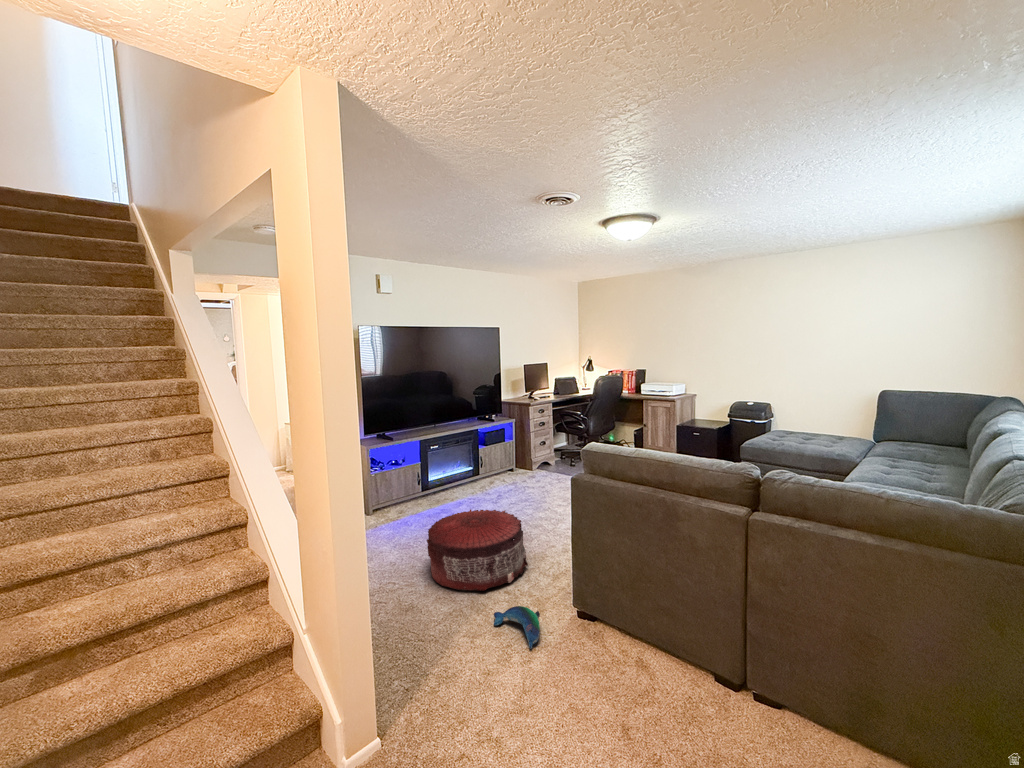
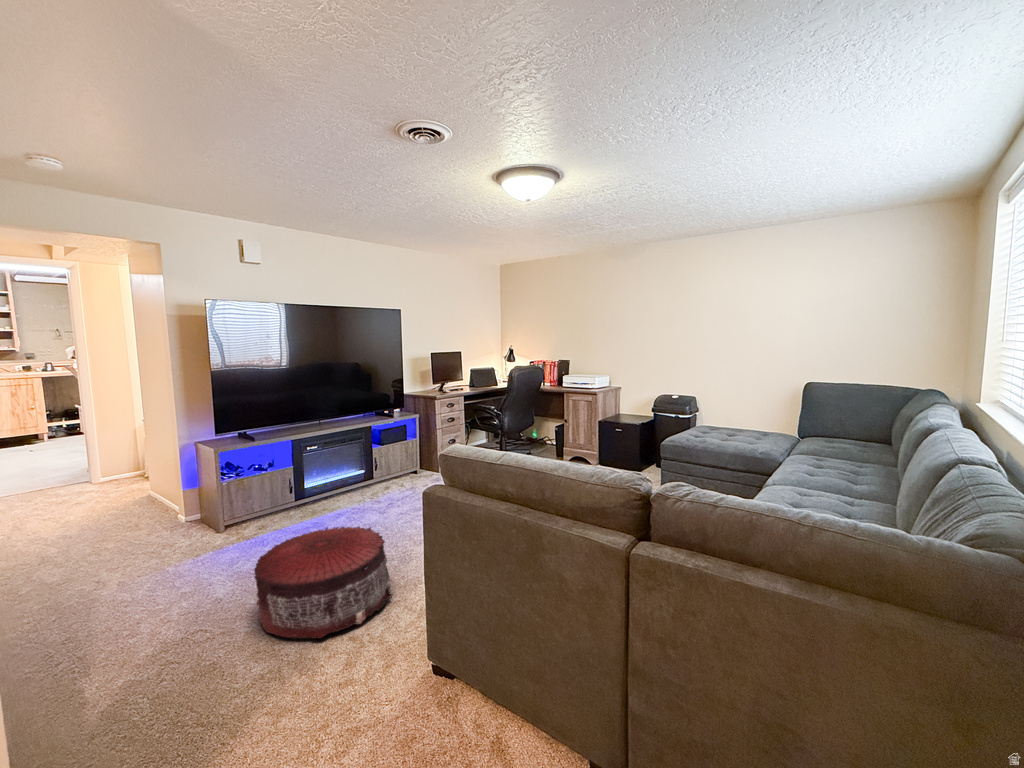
plush toy: present [494,606,540,649] -> none [313,665,376,733]

